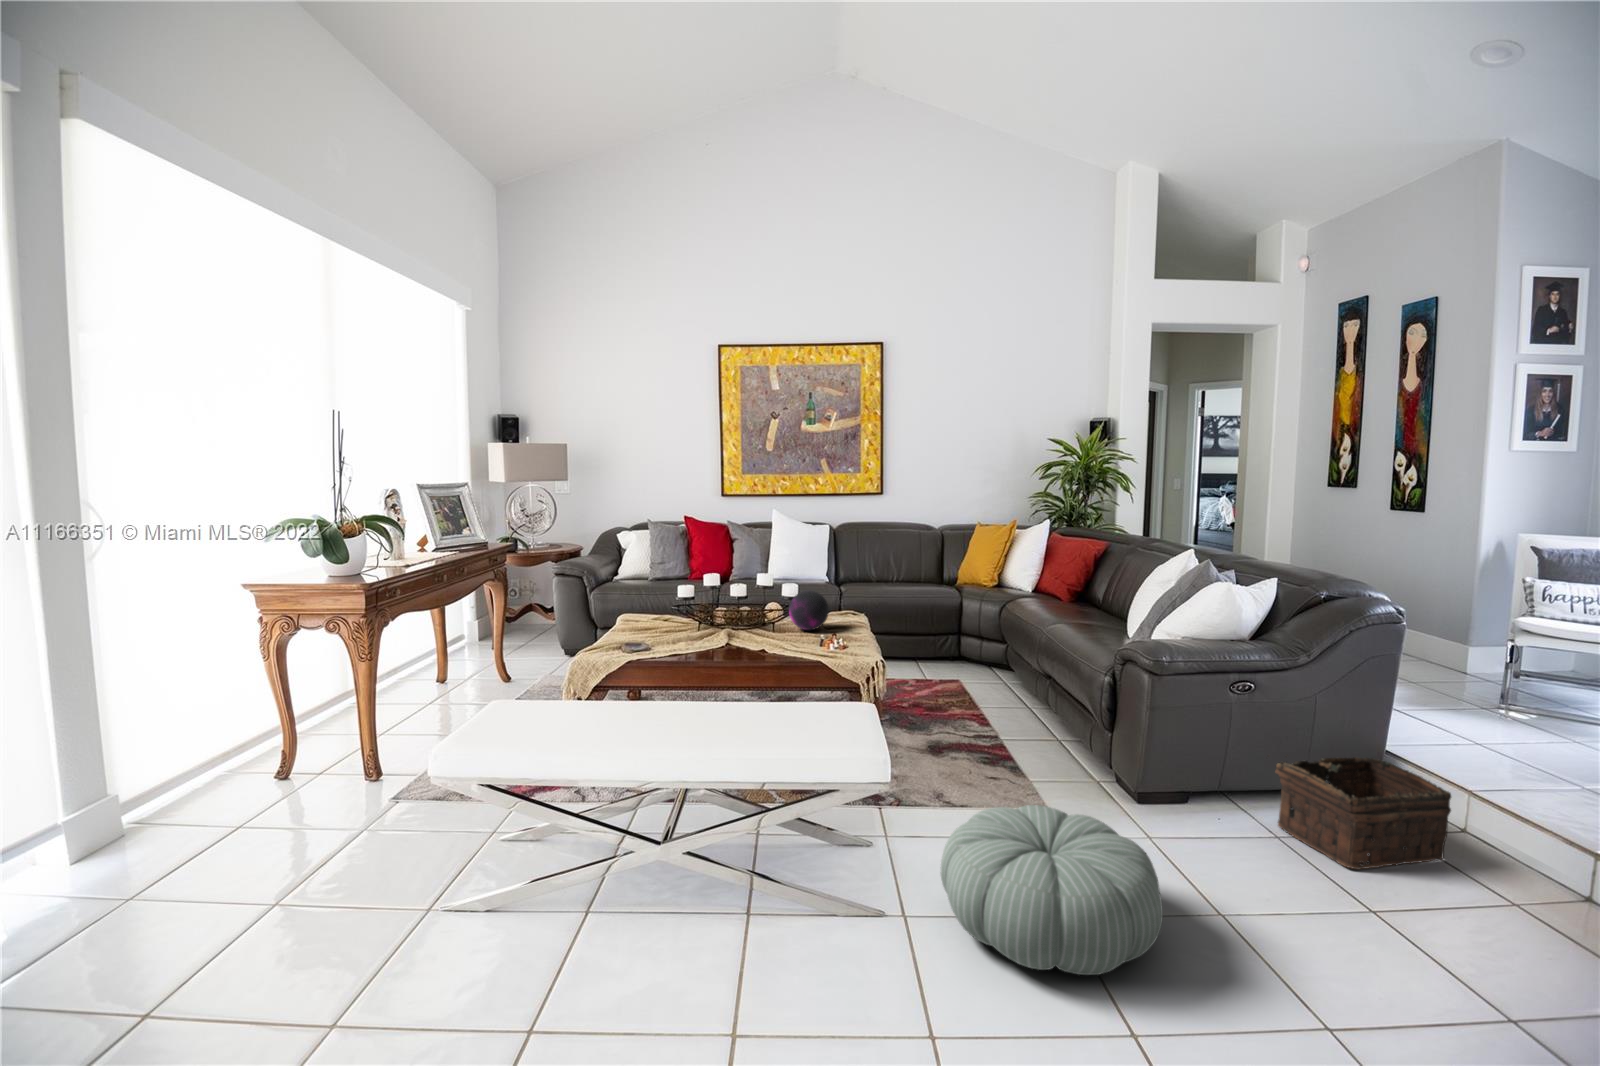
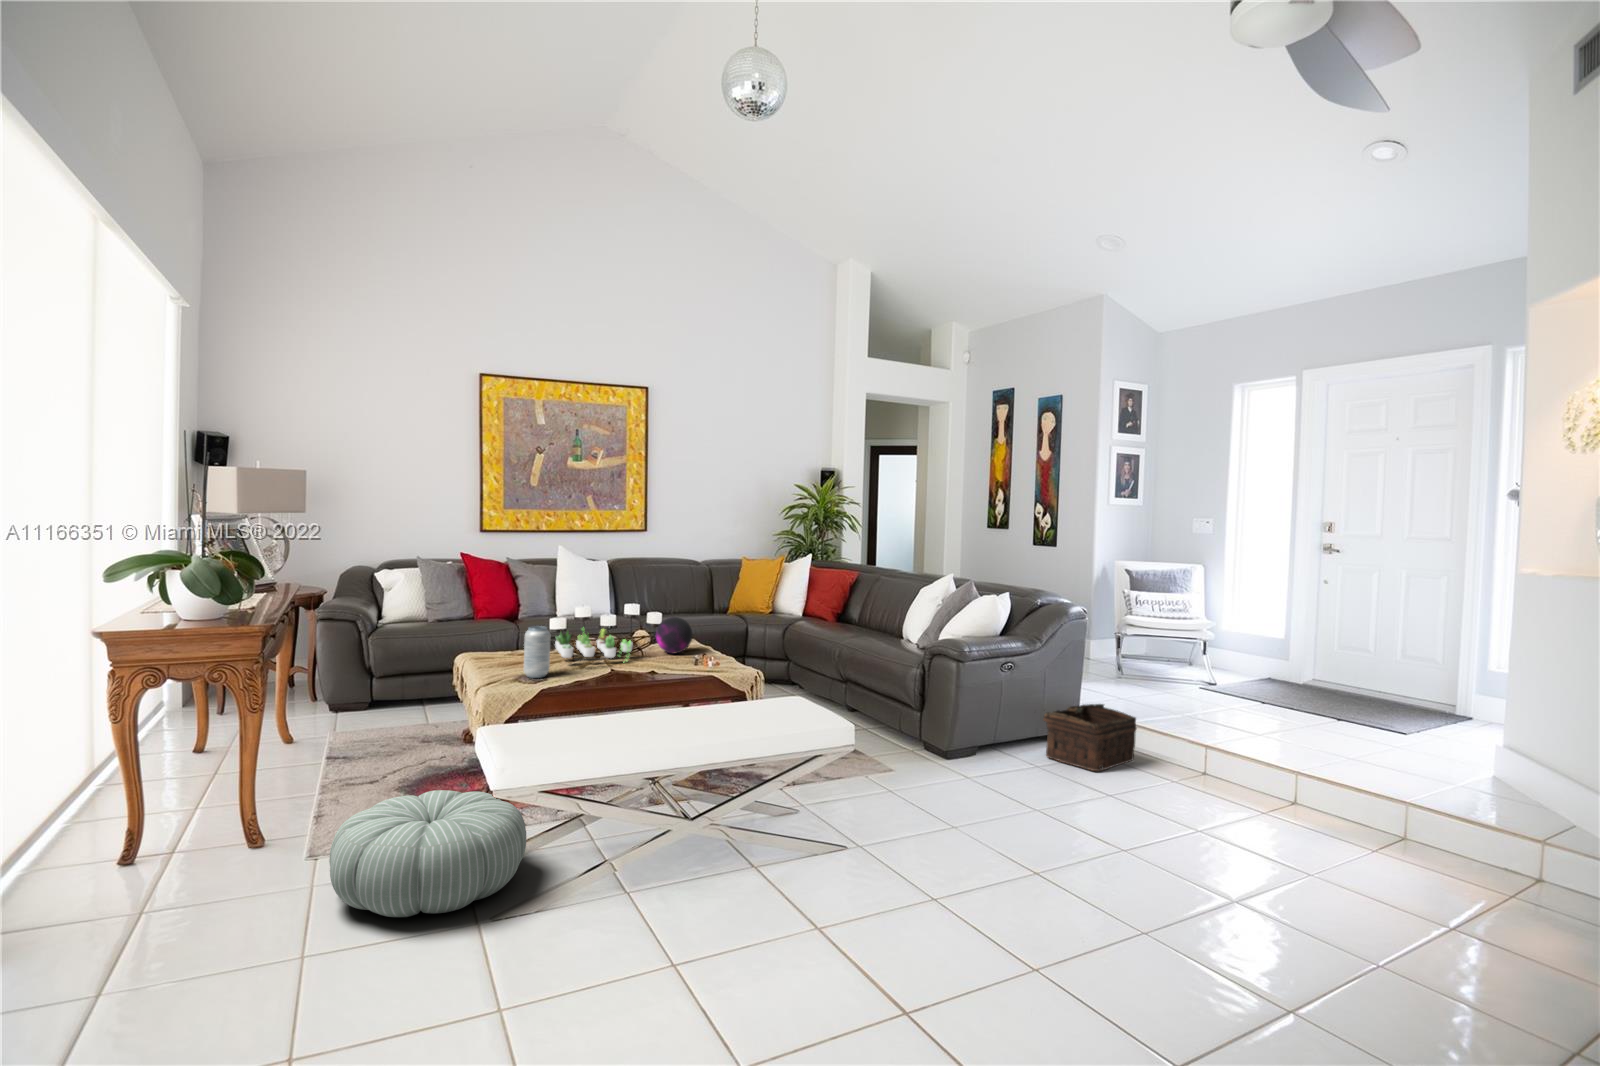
succulent plant: none [676,595,758,638] -> present [555,629,633,661]
vase: none [623,596,649,649] -> present [524,626,550,678]
pouf: present [941,805,1163,975] -> present [329,790,526,917]

